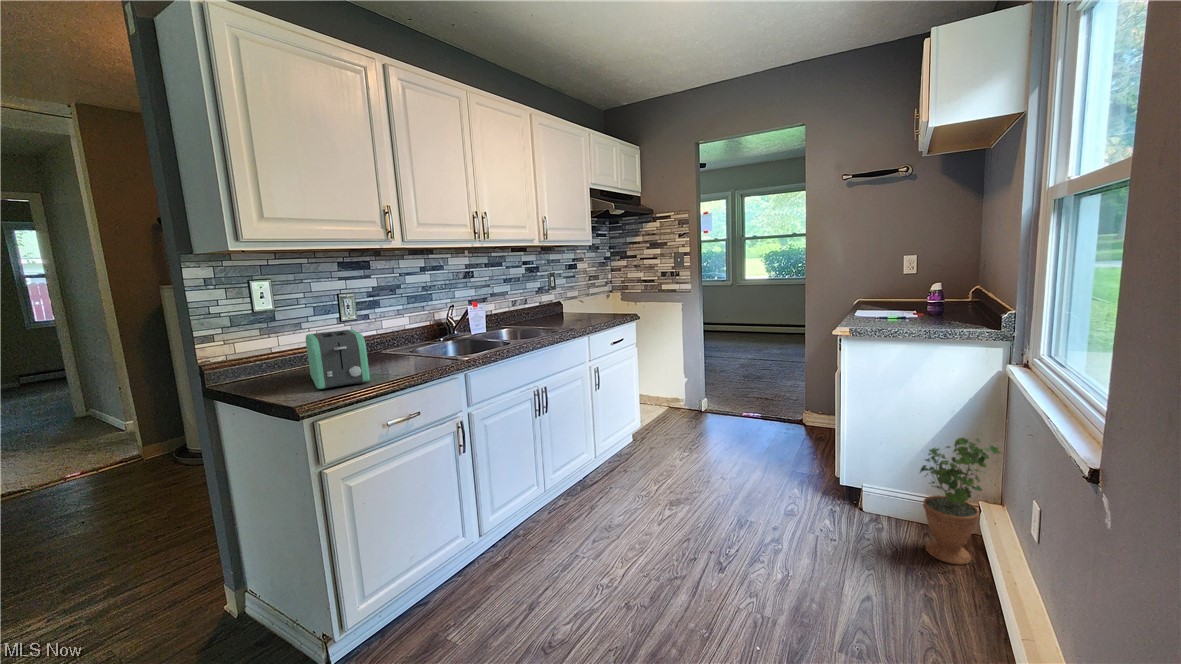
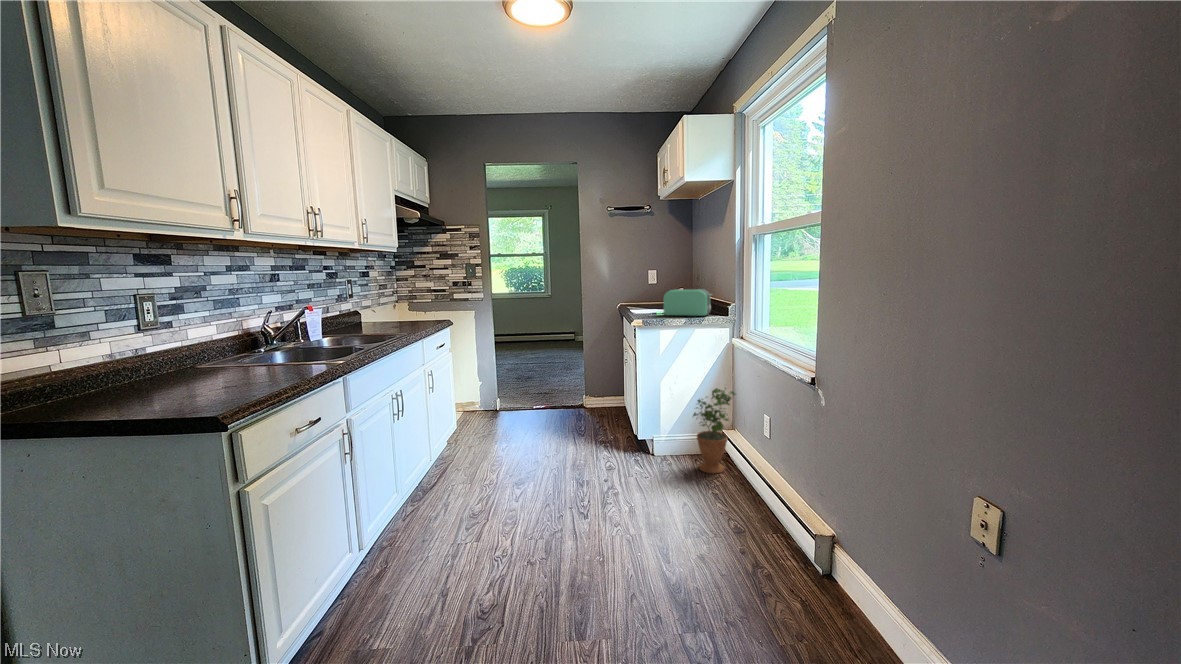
toaster: present [306,329,370,390] -> present [664,289,712,316]

